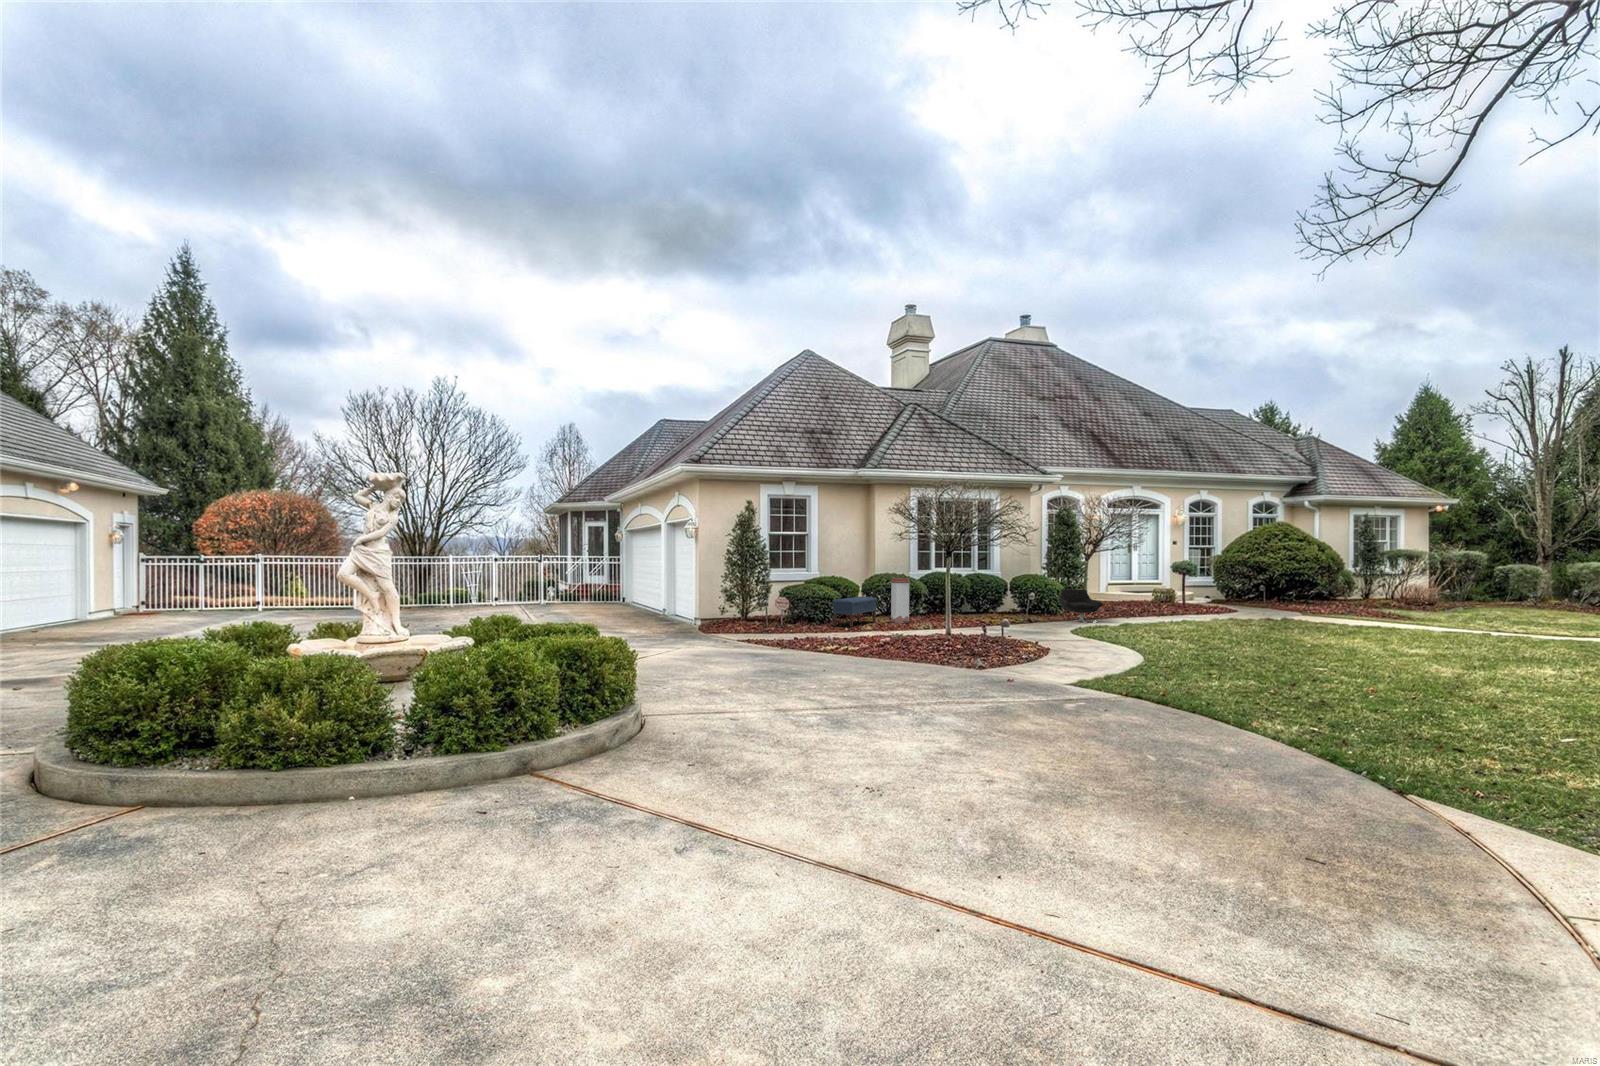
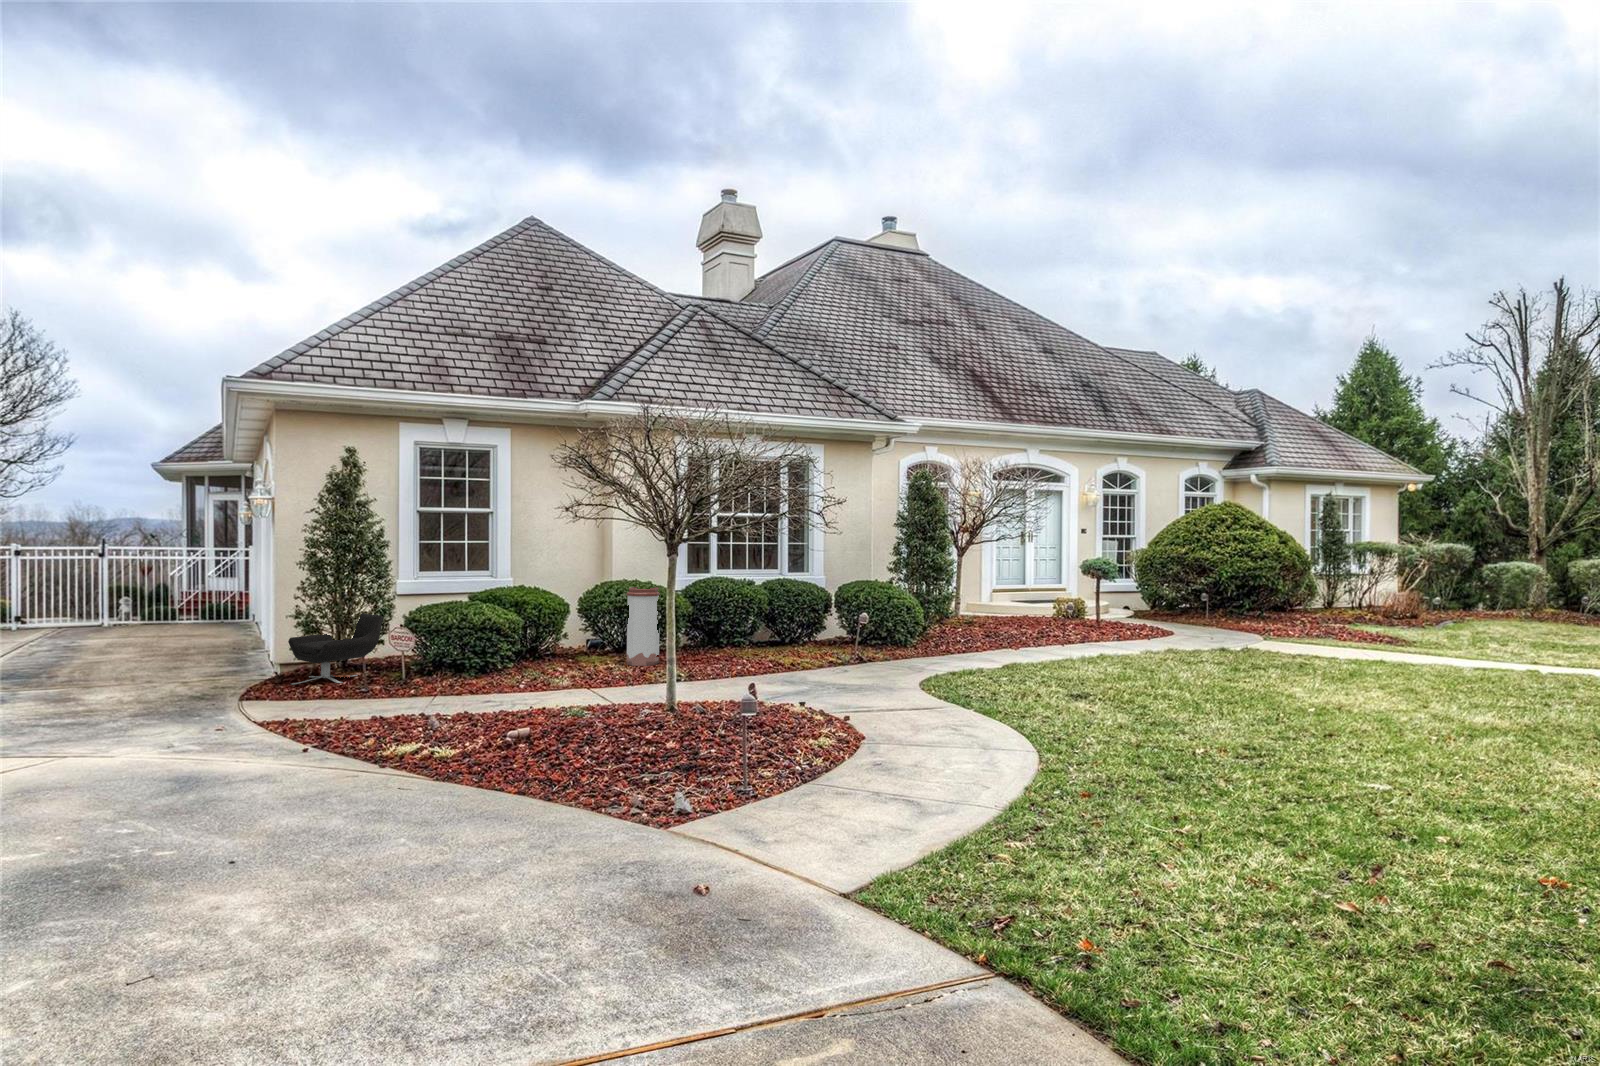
lounge chair: present [1059,589,1103,623] -> present [288,613,383,684]
bench: present [833,597,877,627] -> none [507,620,602,679]

